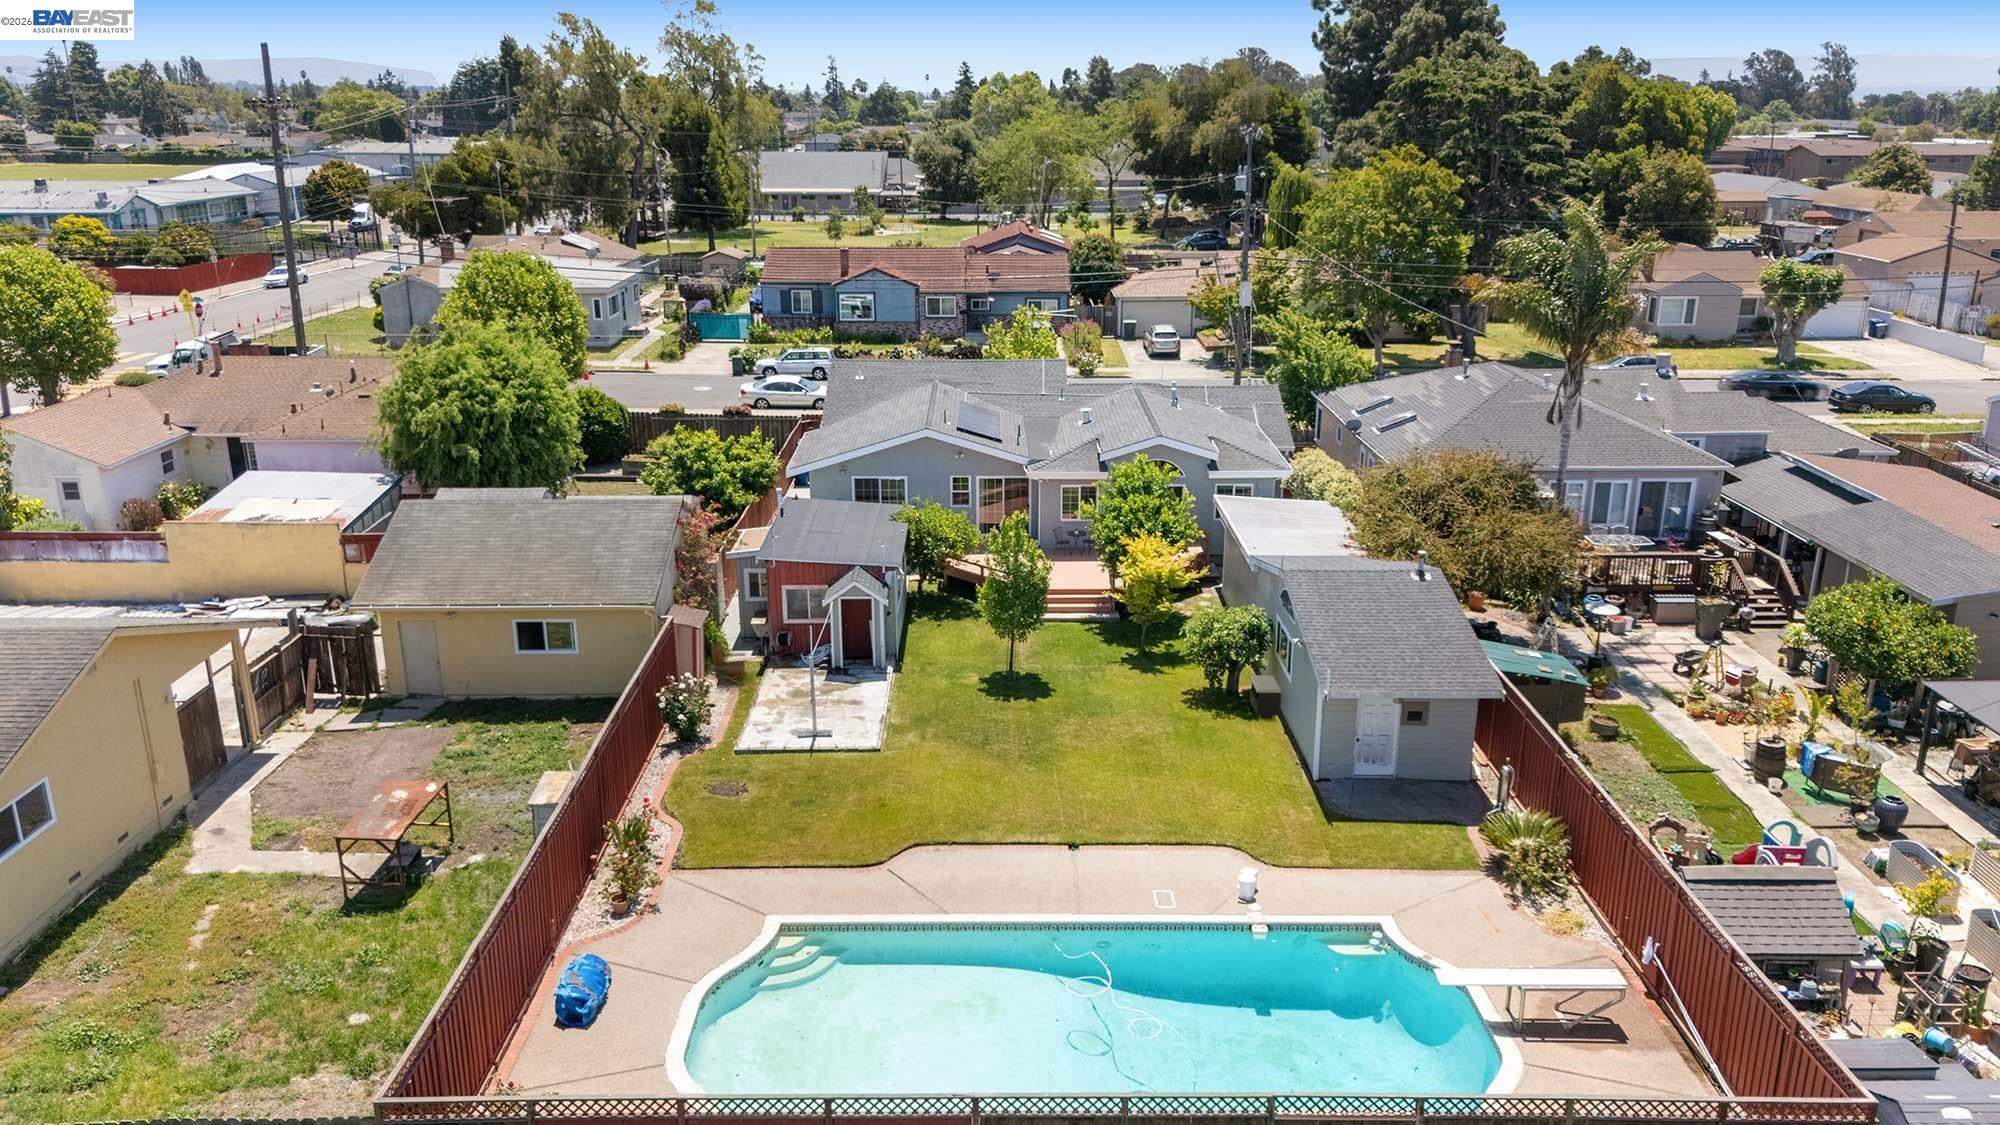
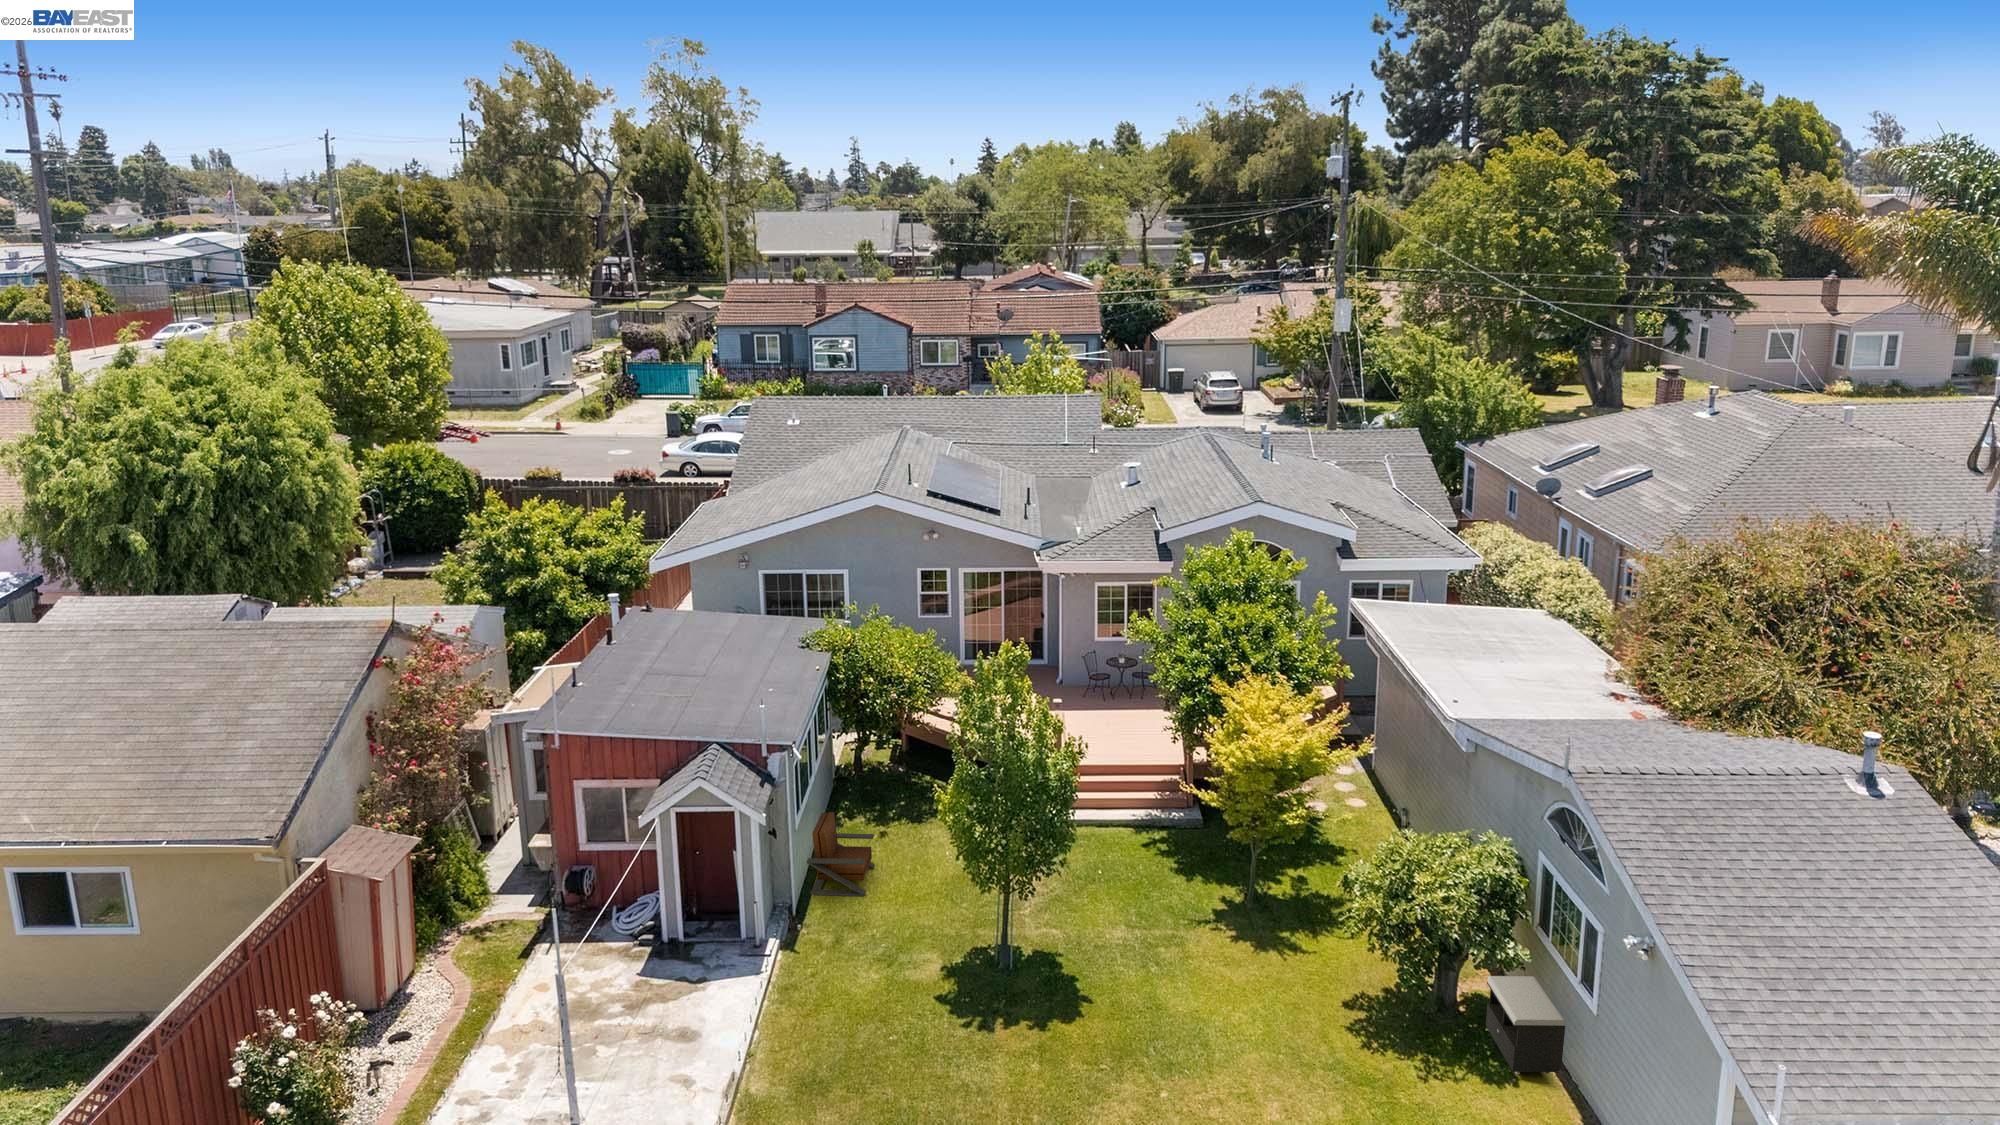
lounge chair: present [710,641,746,688] -> present [807,812,875,896]

